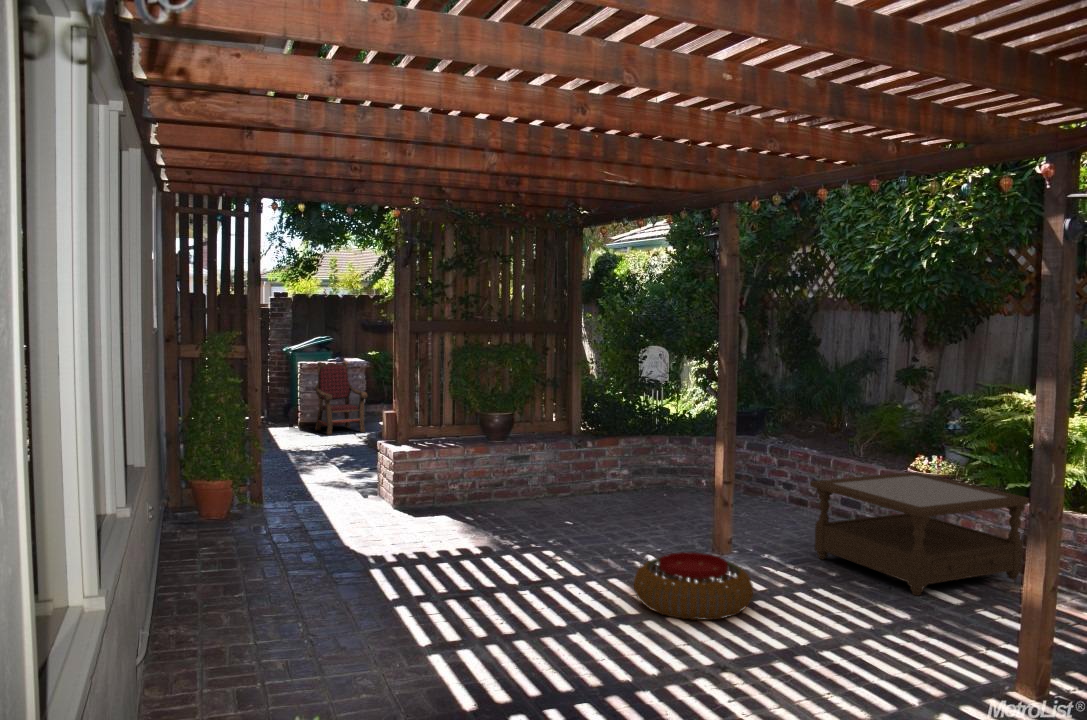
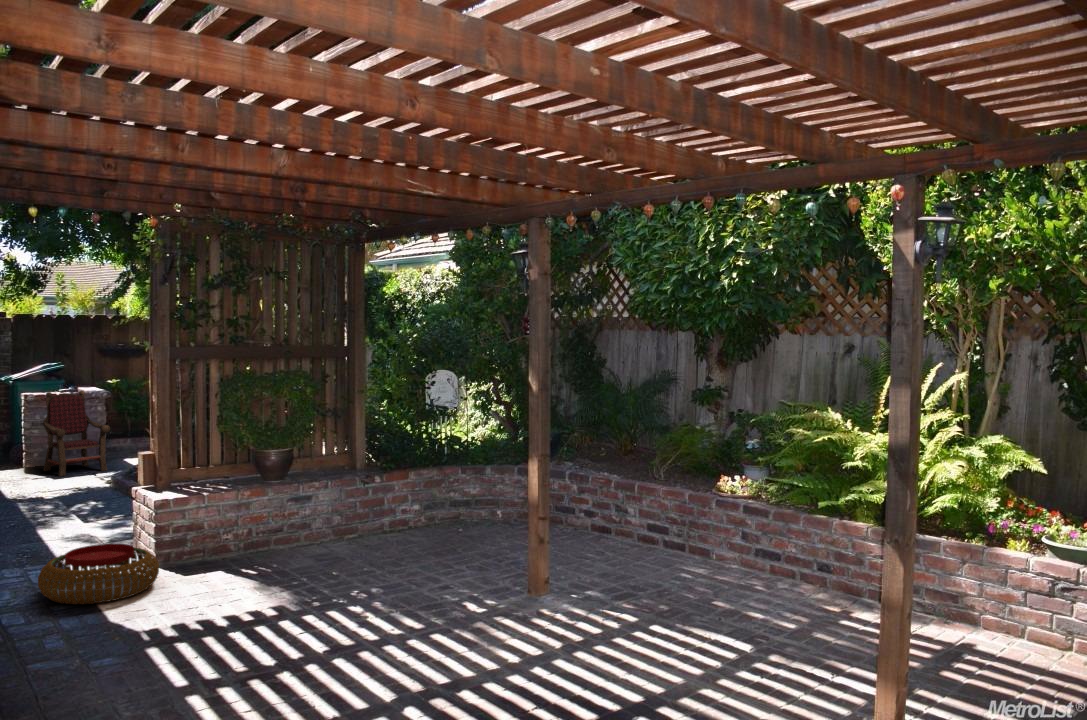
coffee table: present [810,472,1029,595] -> none [635,494,849,629]
pouf: present [634,552,753,620] -> present [38,544,159,604]

